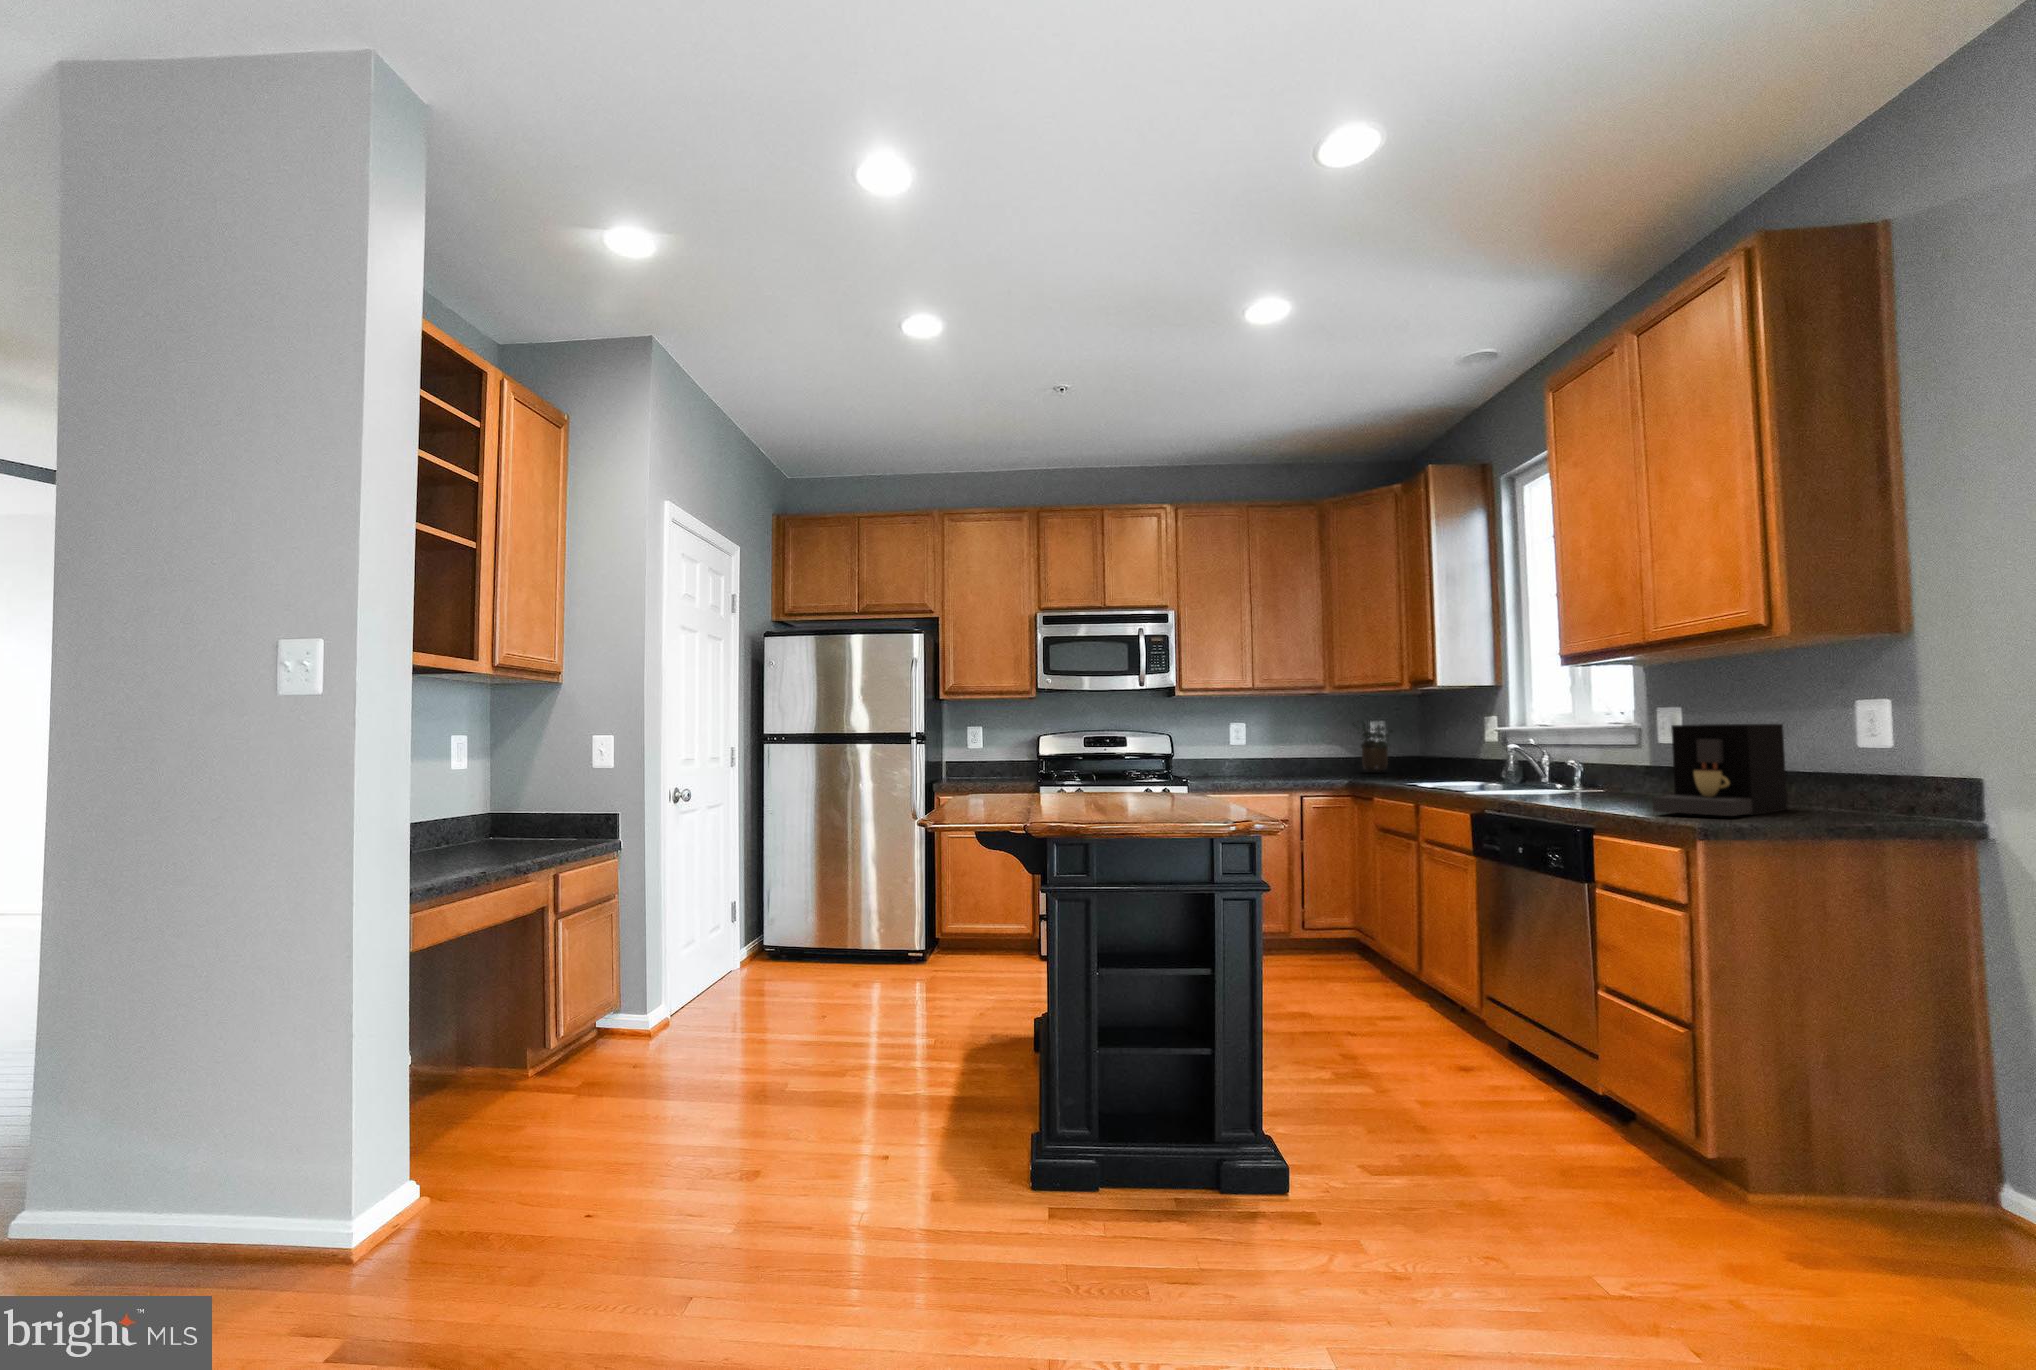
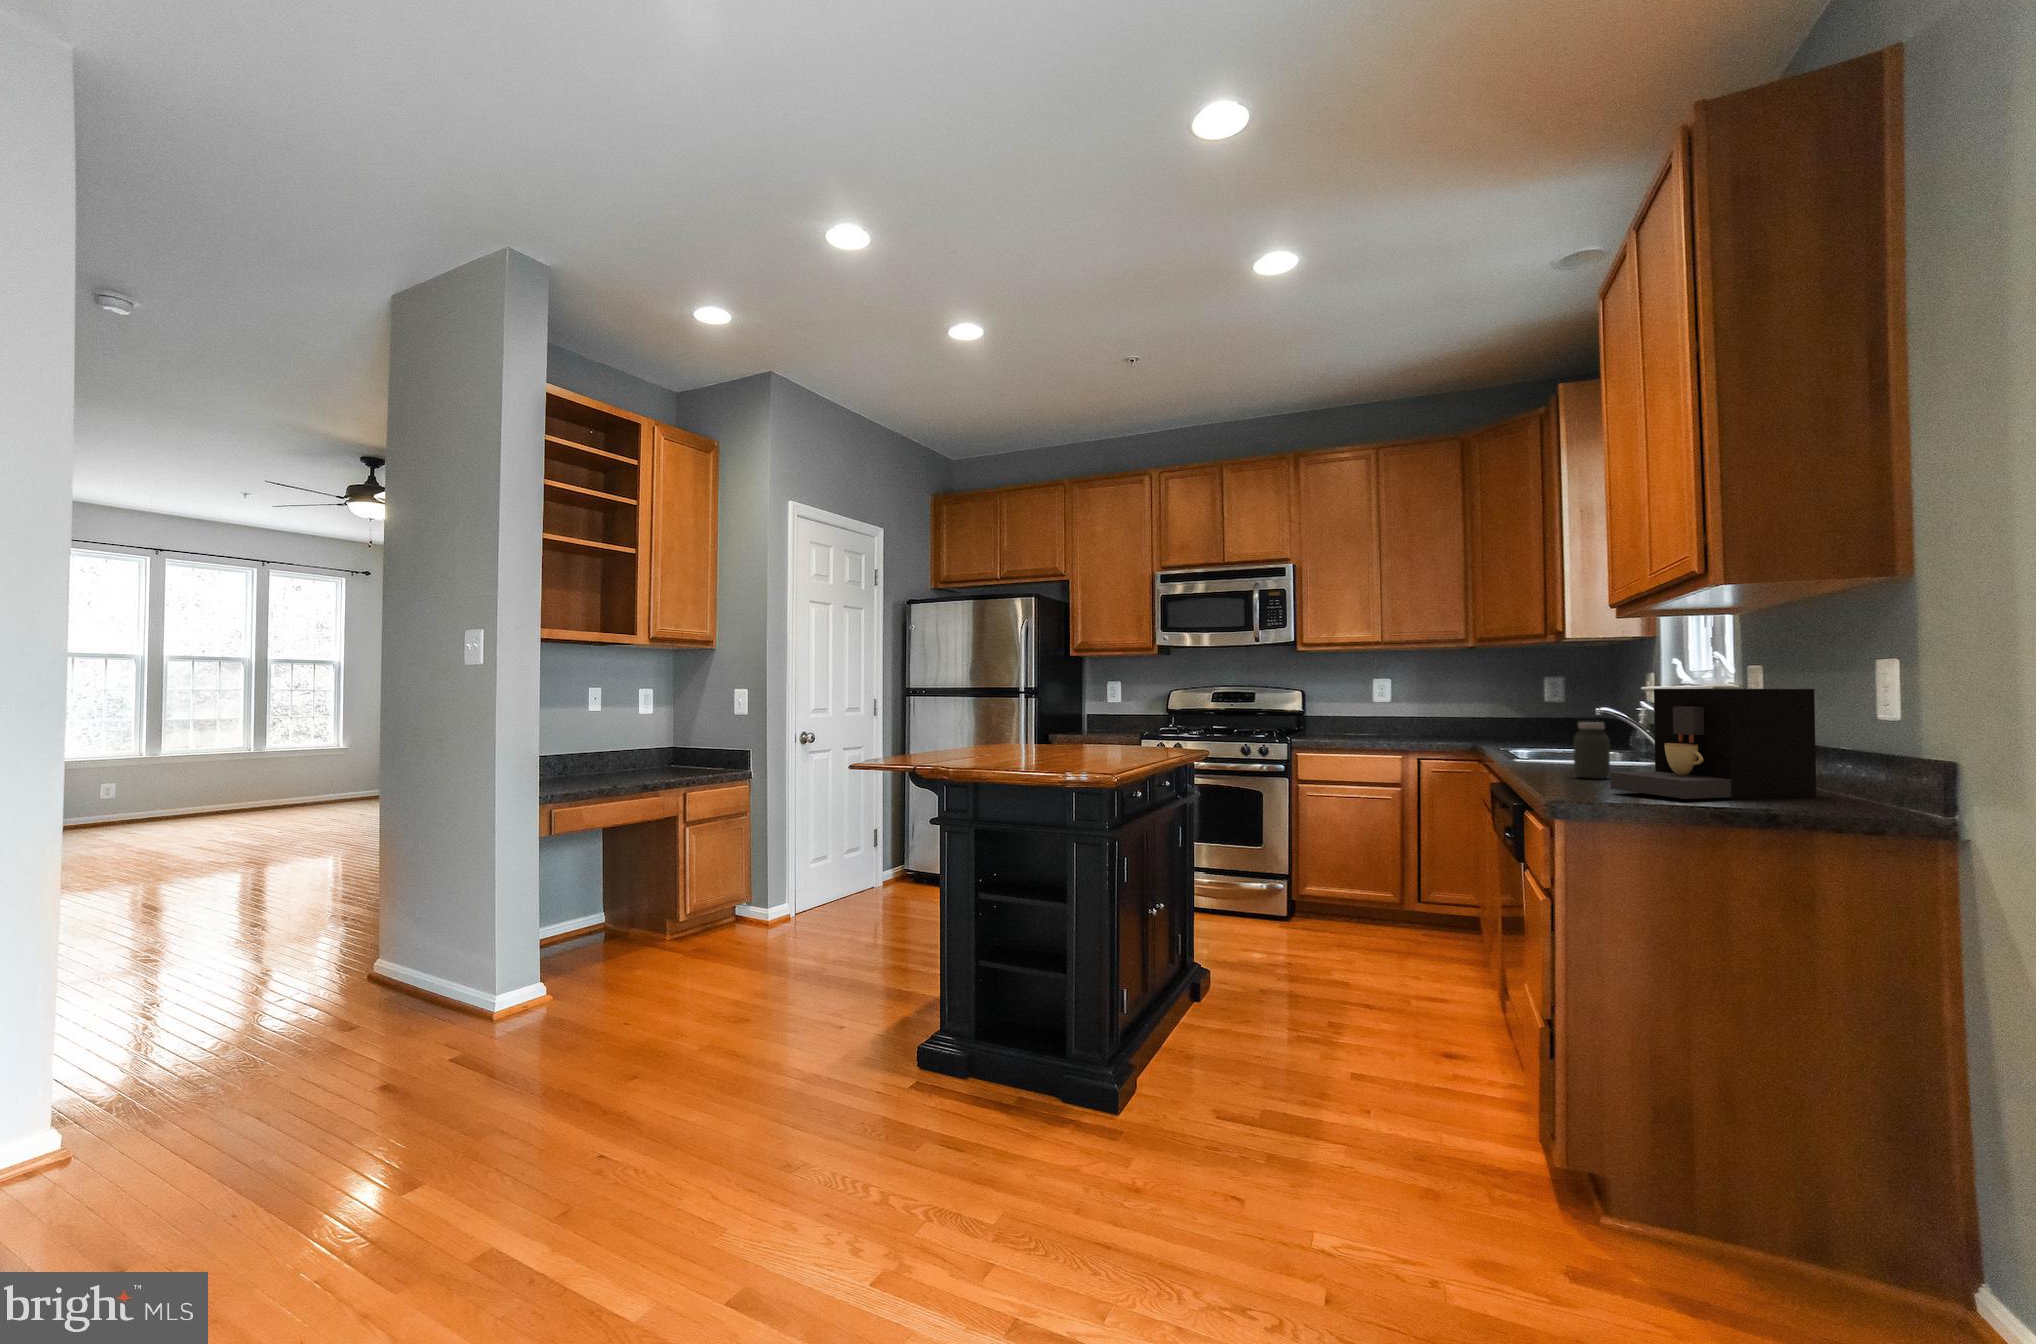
potted plant: present [1352,712,1393,773] -> none [1508,669,1554,735]
jar: none [1566,756,1598,805] -> present [1574,722,1610,779]

